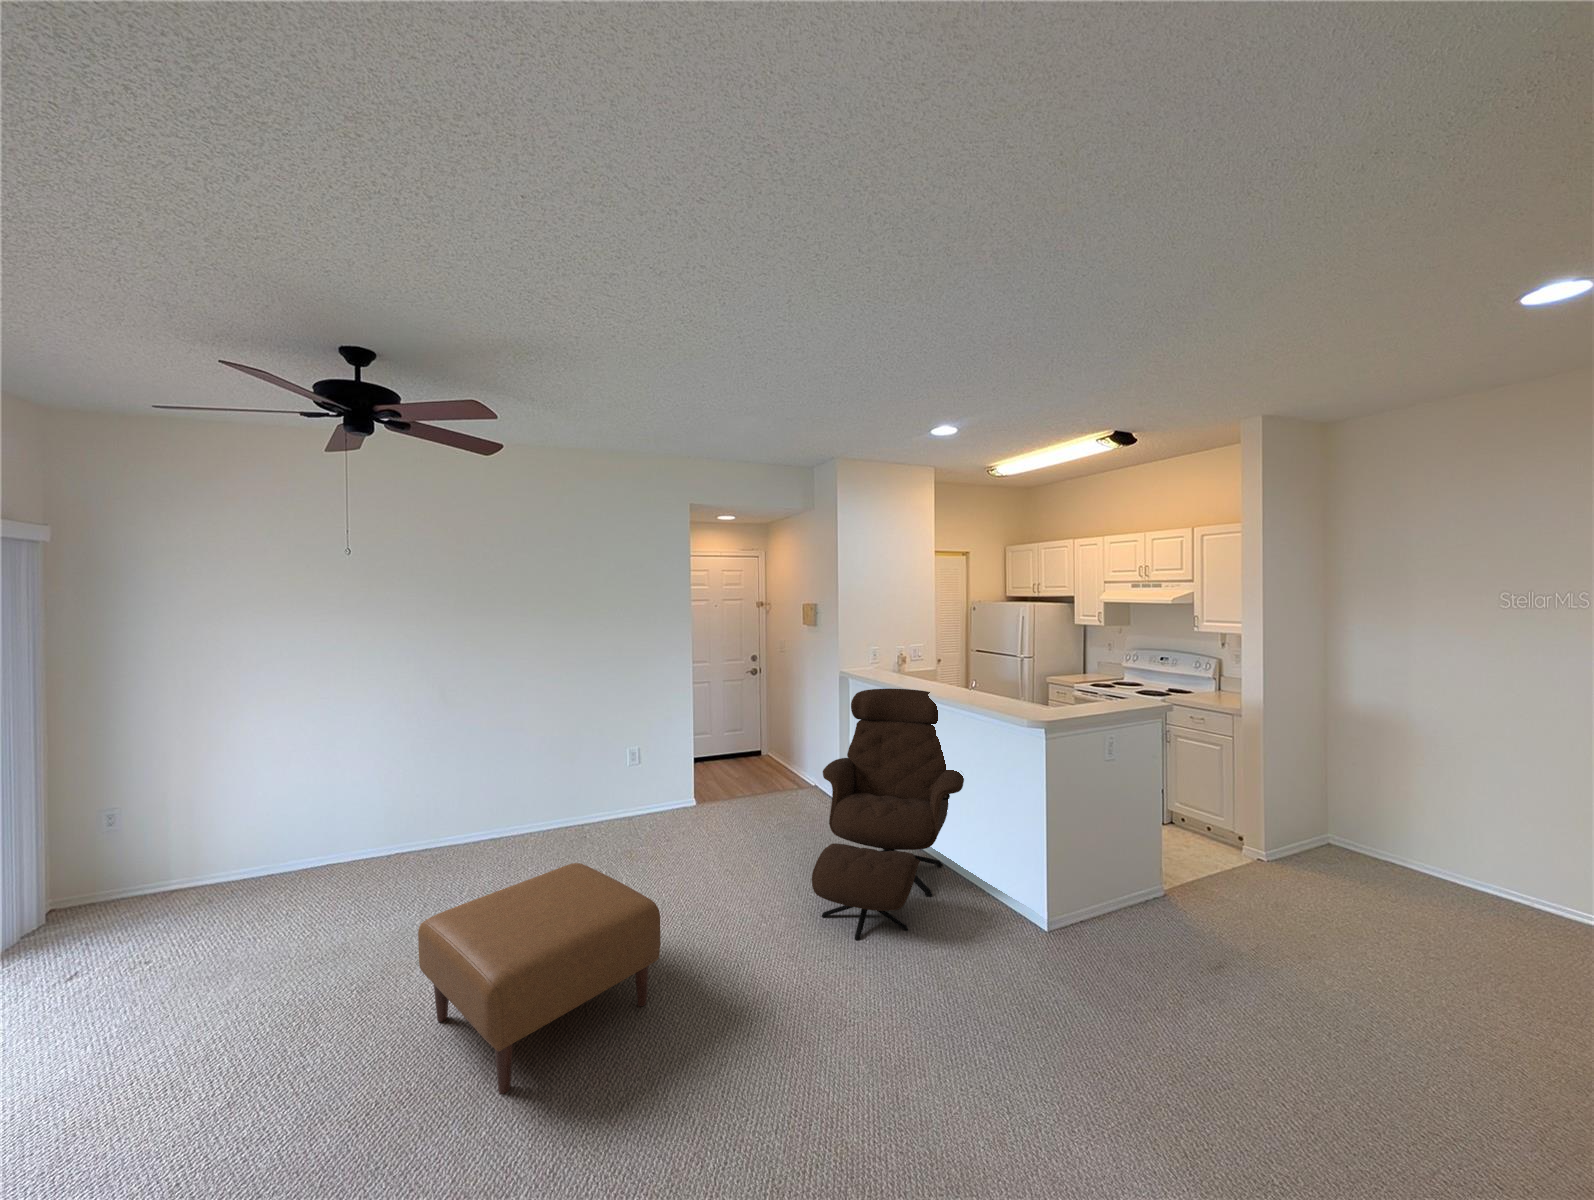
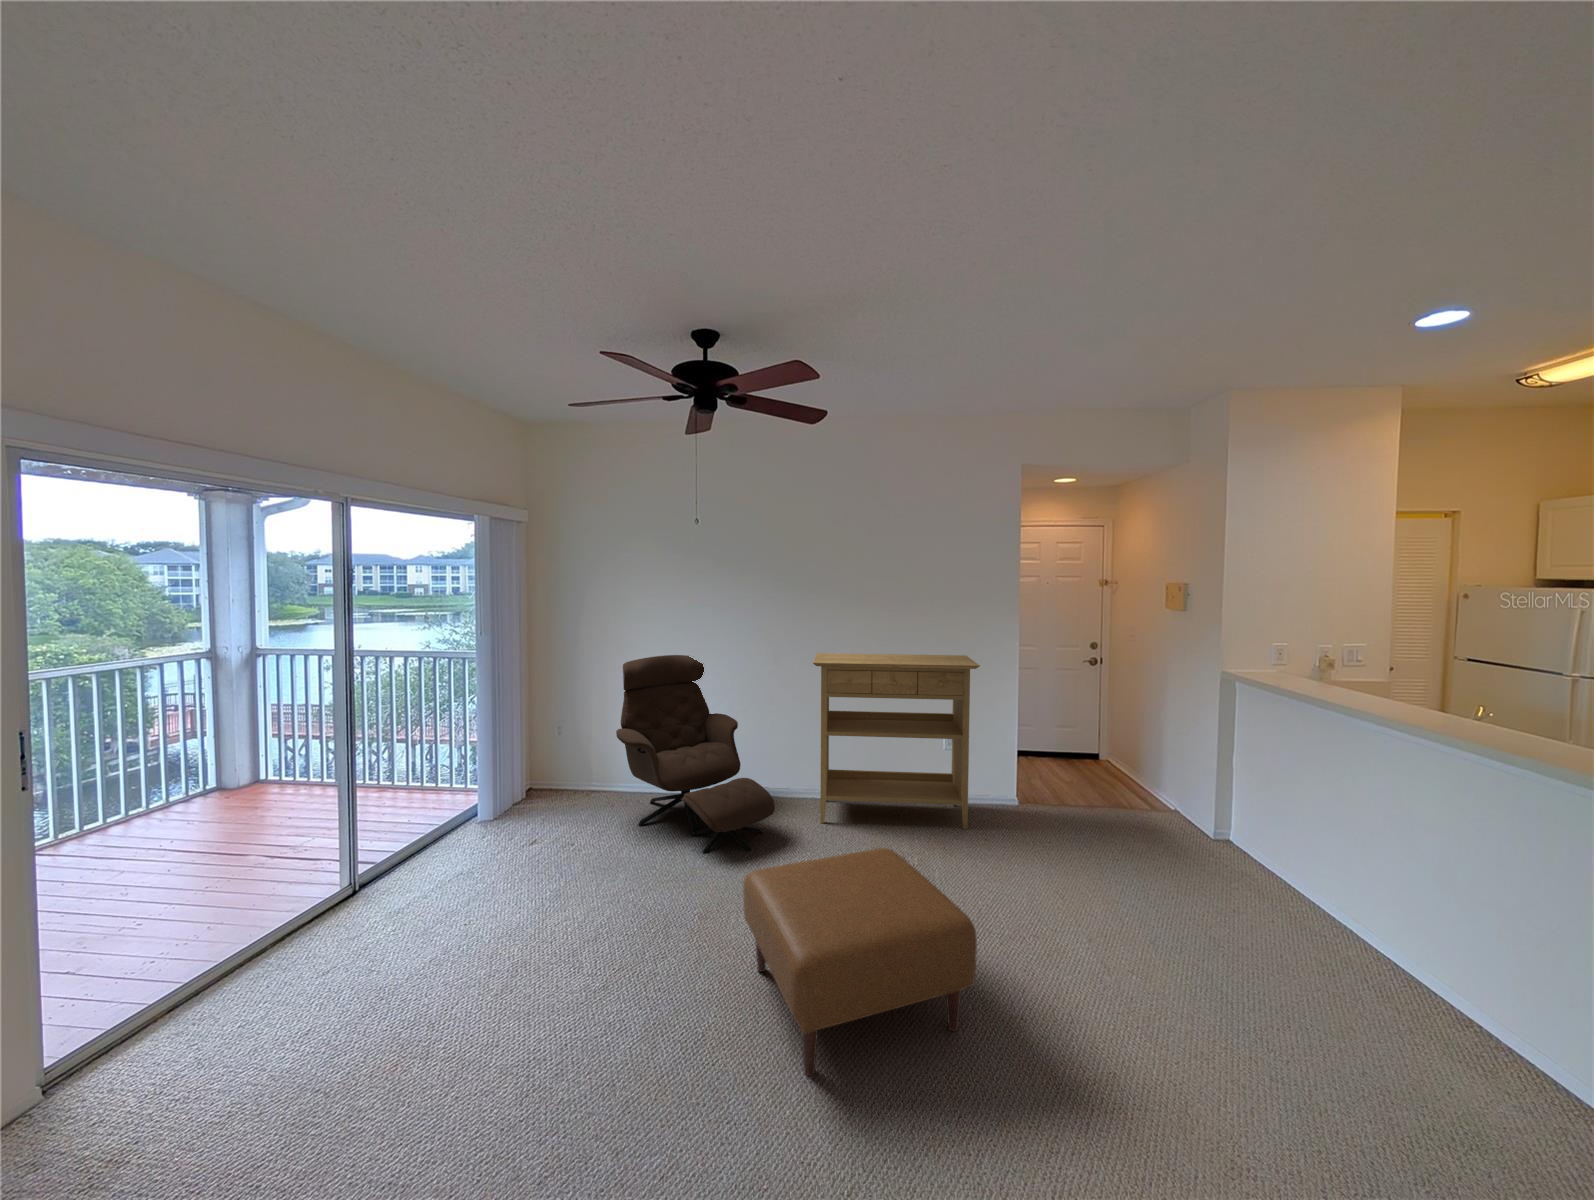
console table: none [488,675,658,862] -> present [813,653,980,829]
lounge chair: present [812,689,964,941] -> present [616,655,775,854]

